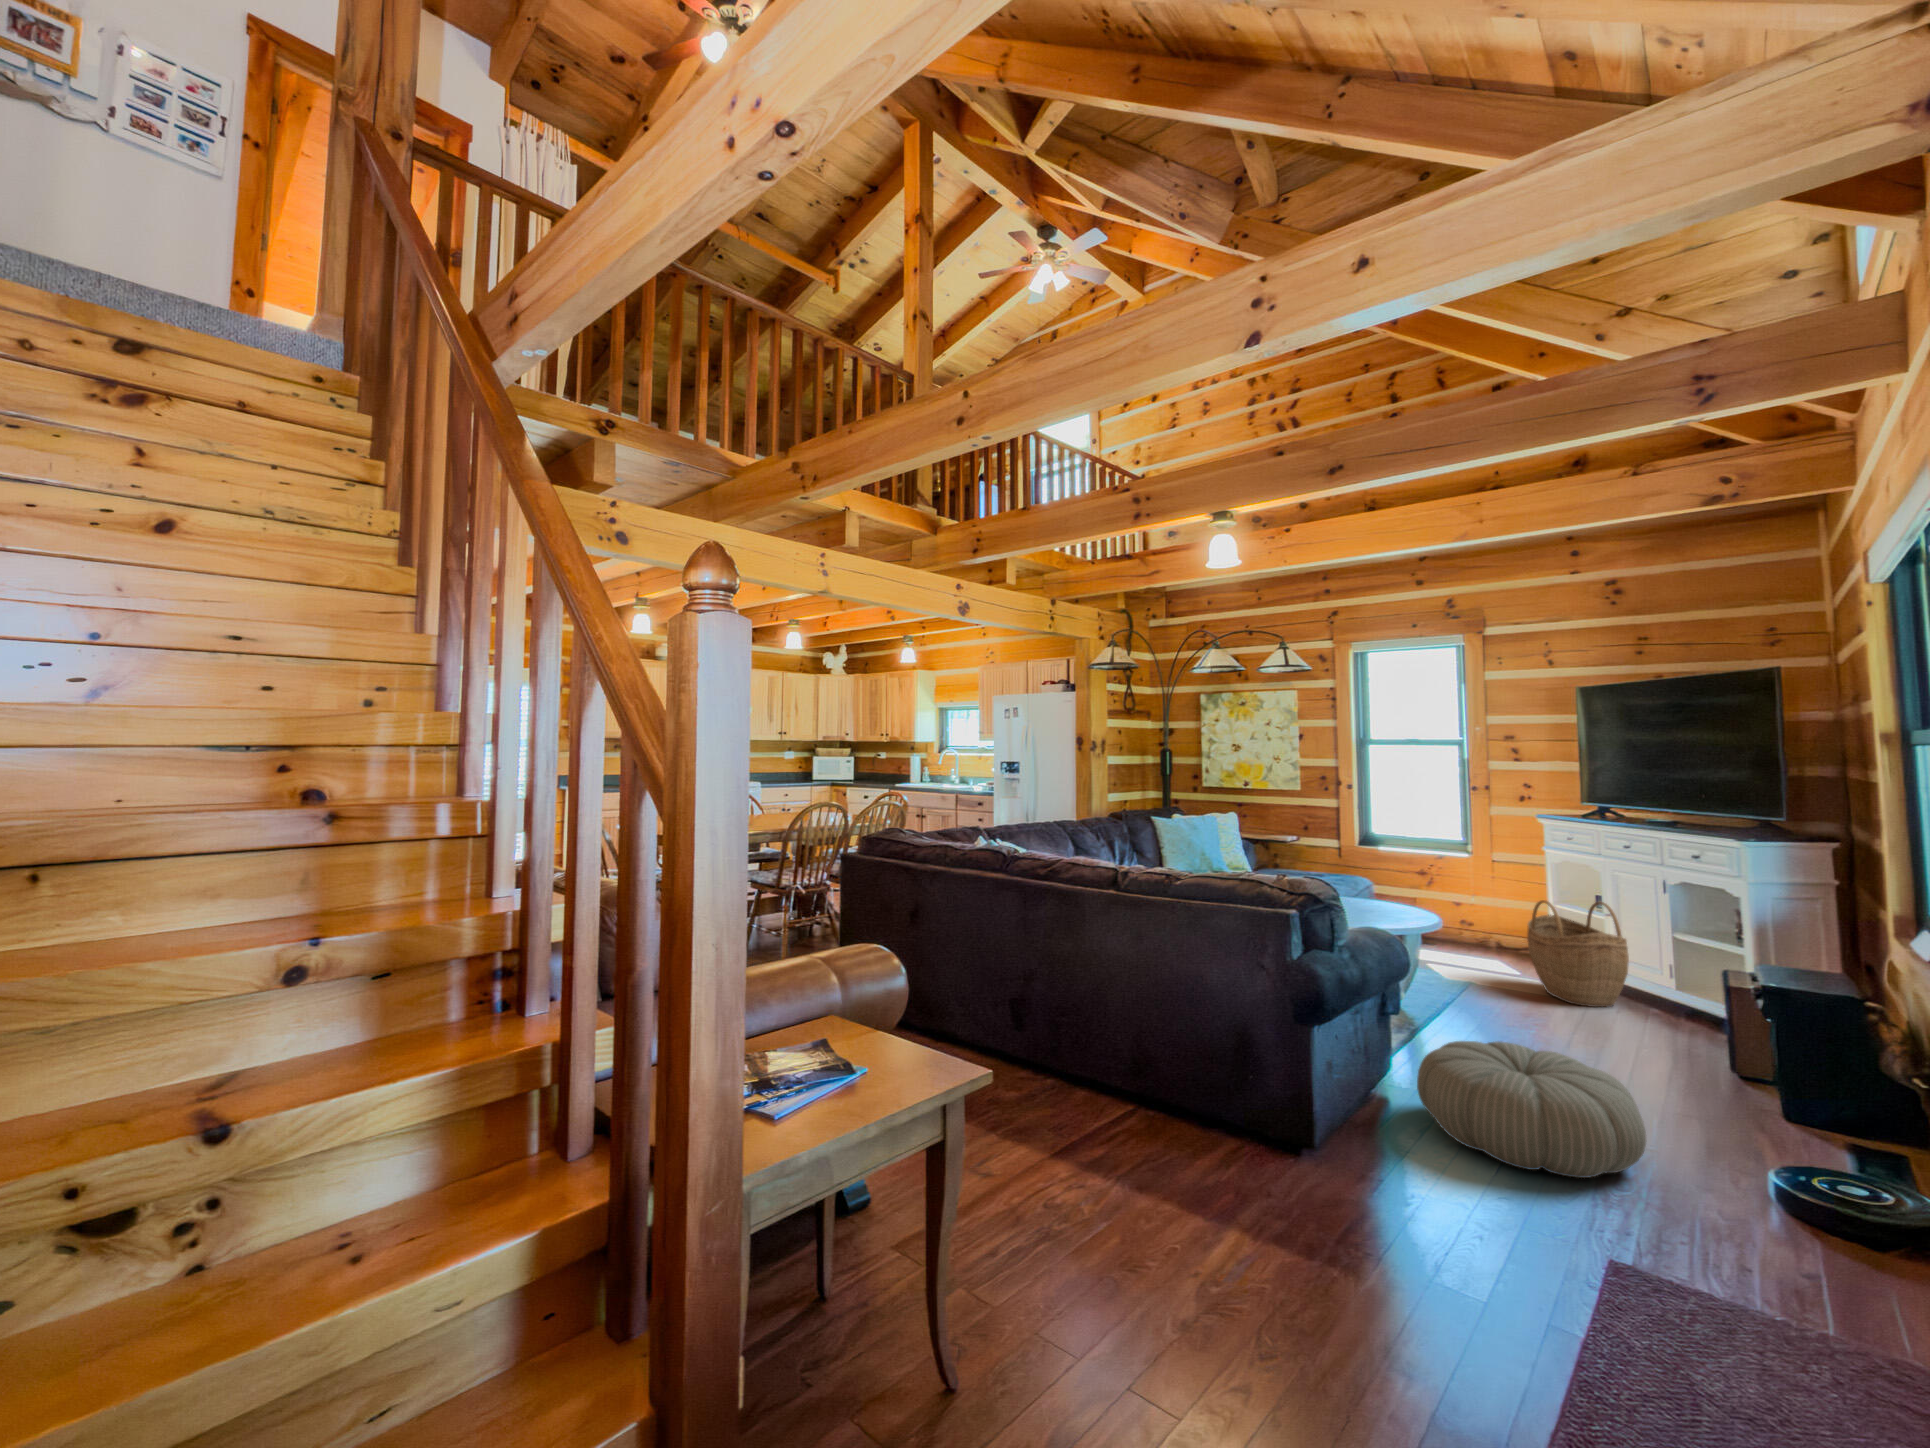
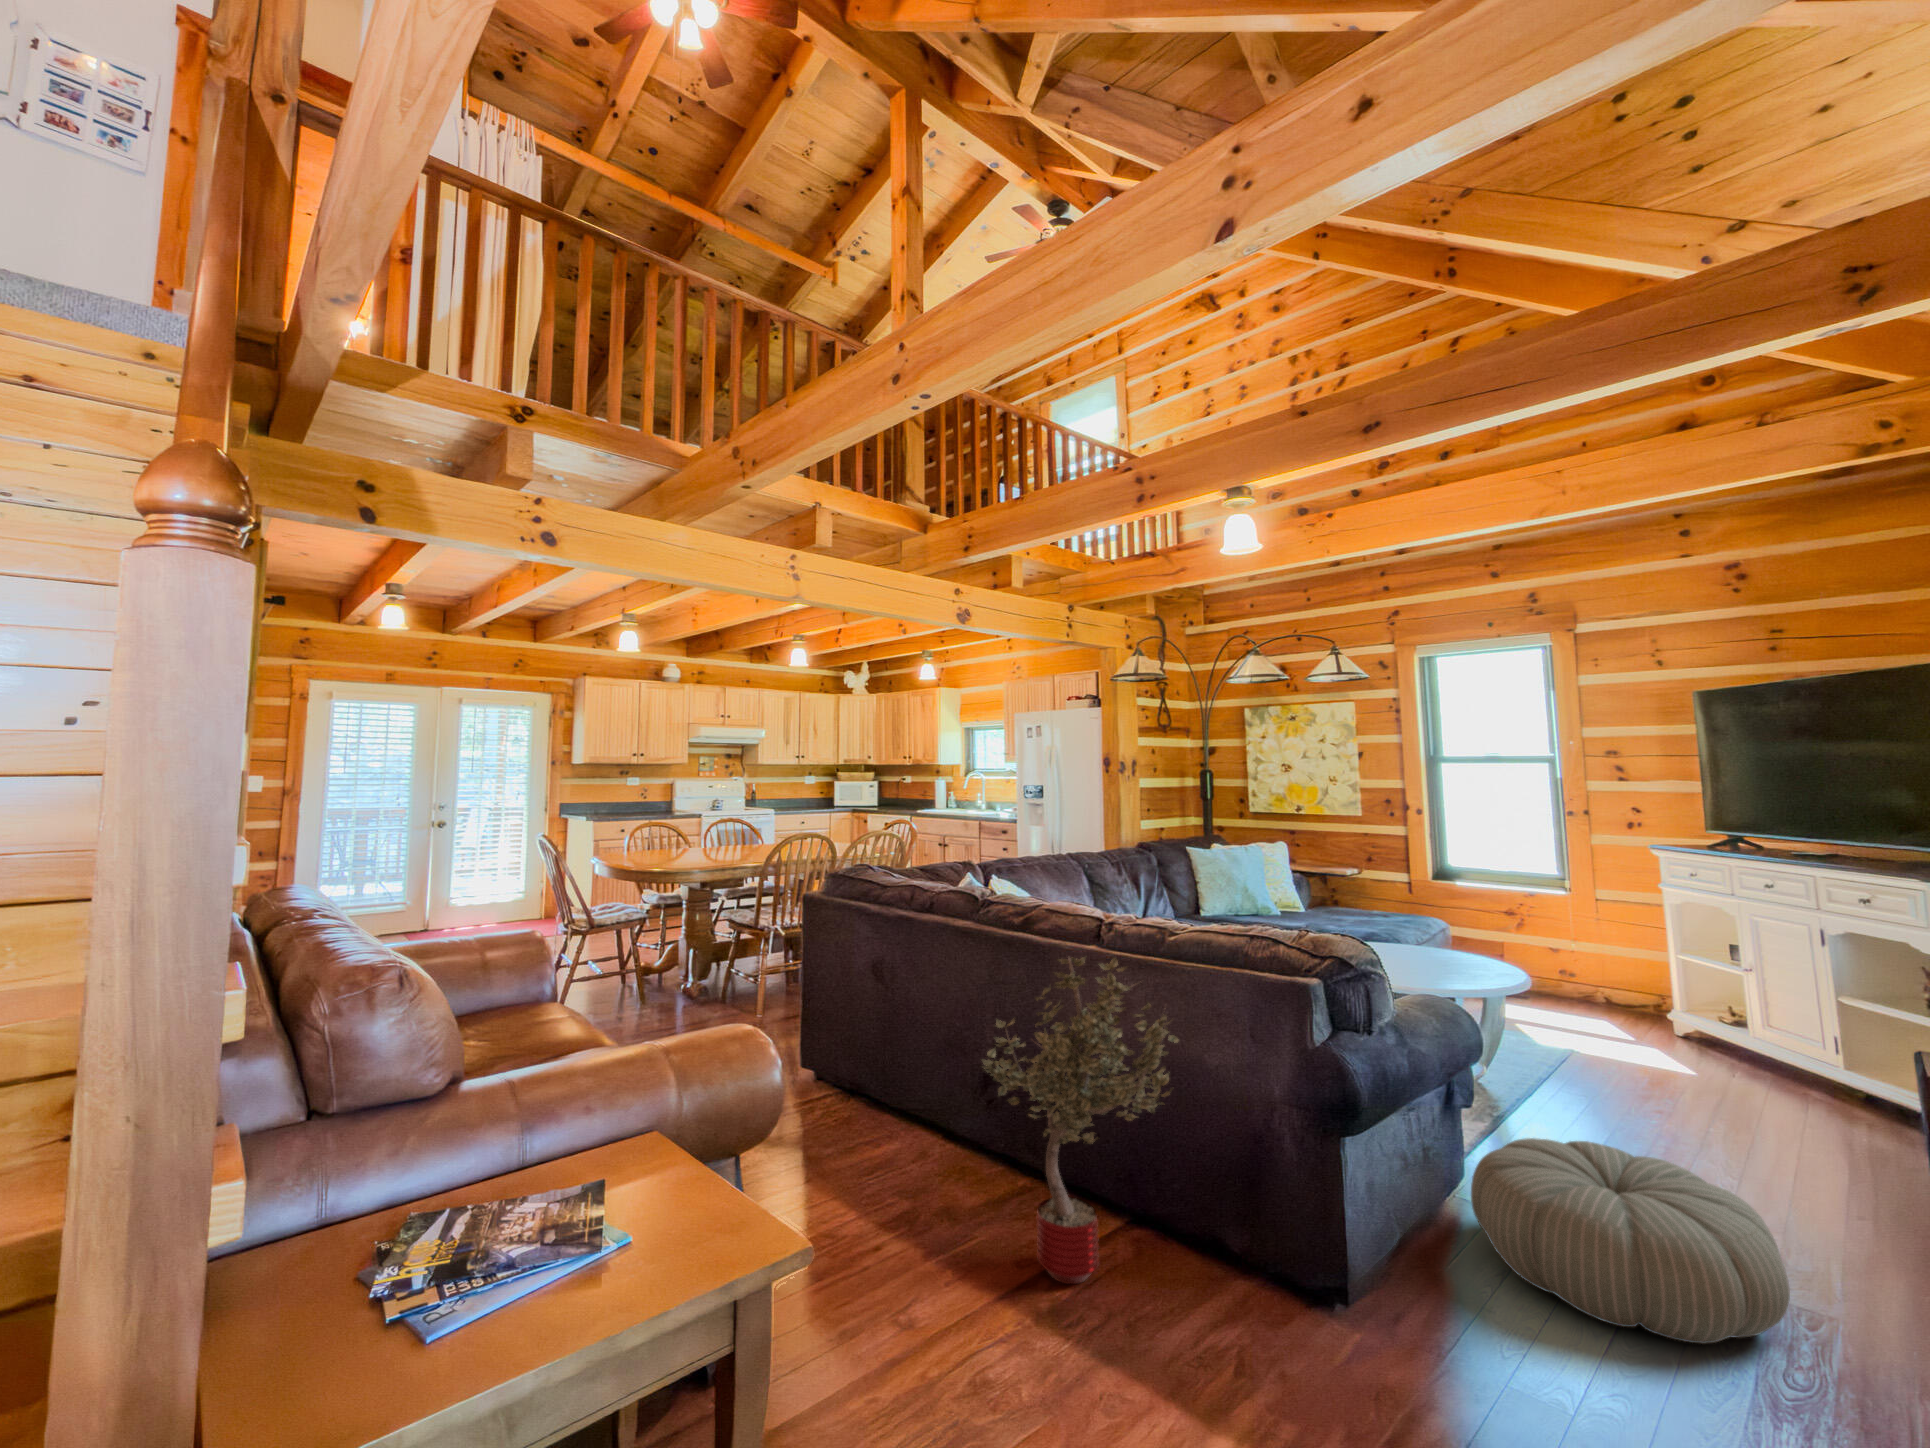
woven basket: present [1527,900,1629,1007] -> none [1639,950,1773,1088]
potted tree: none [1037,903,1211,1158] -> present [982,957,1179,1284]

